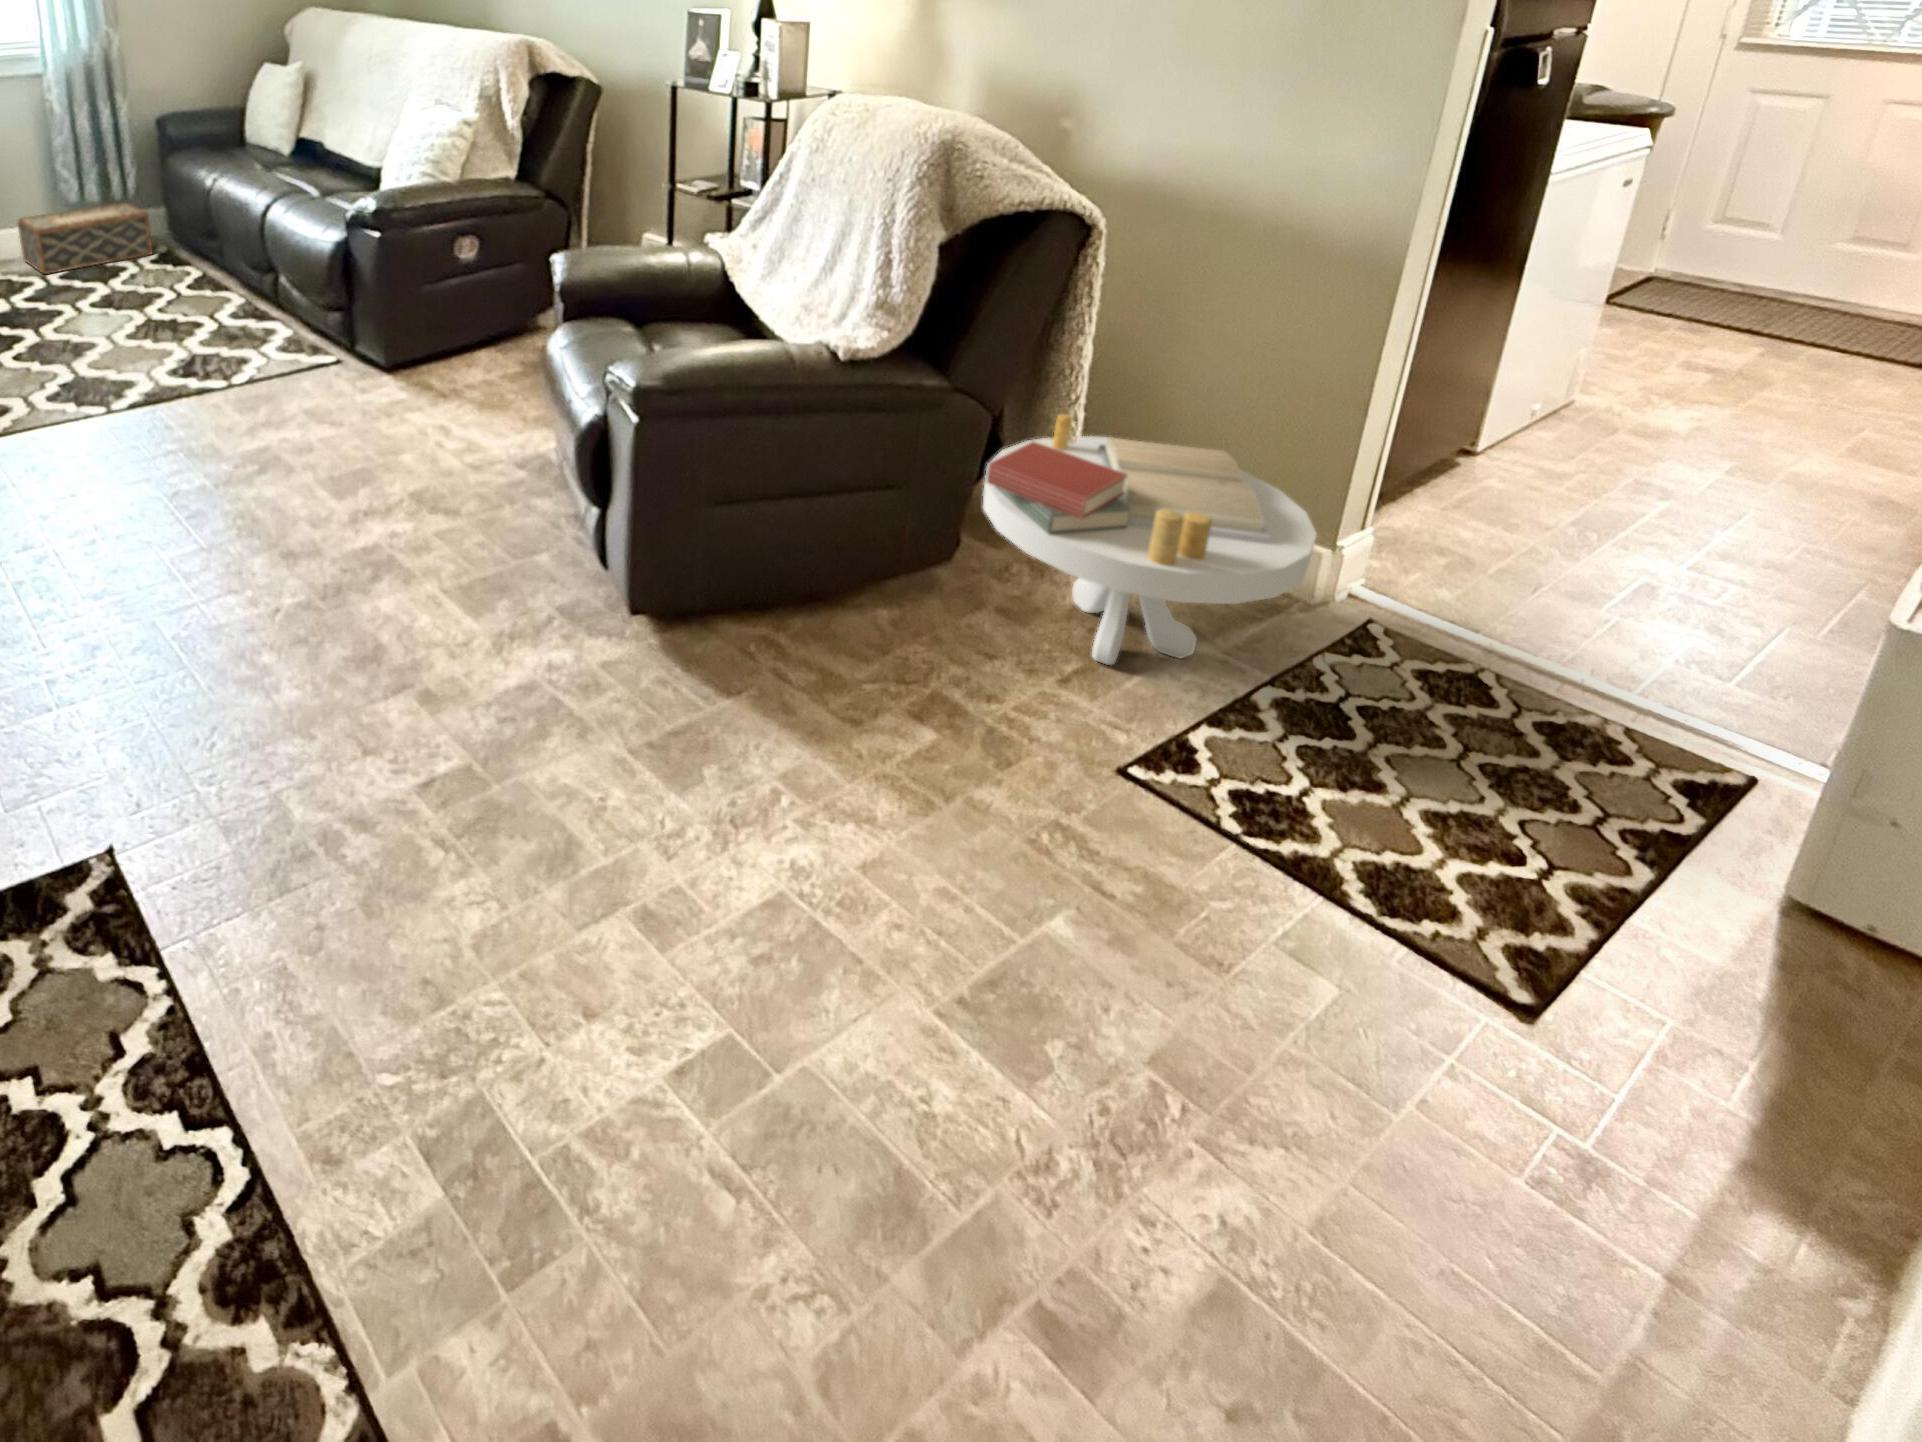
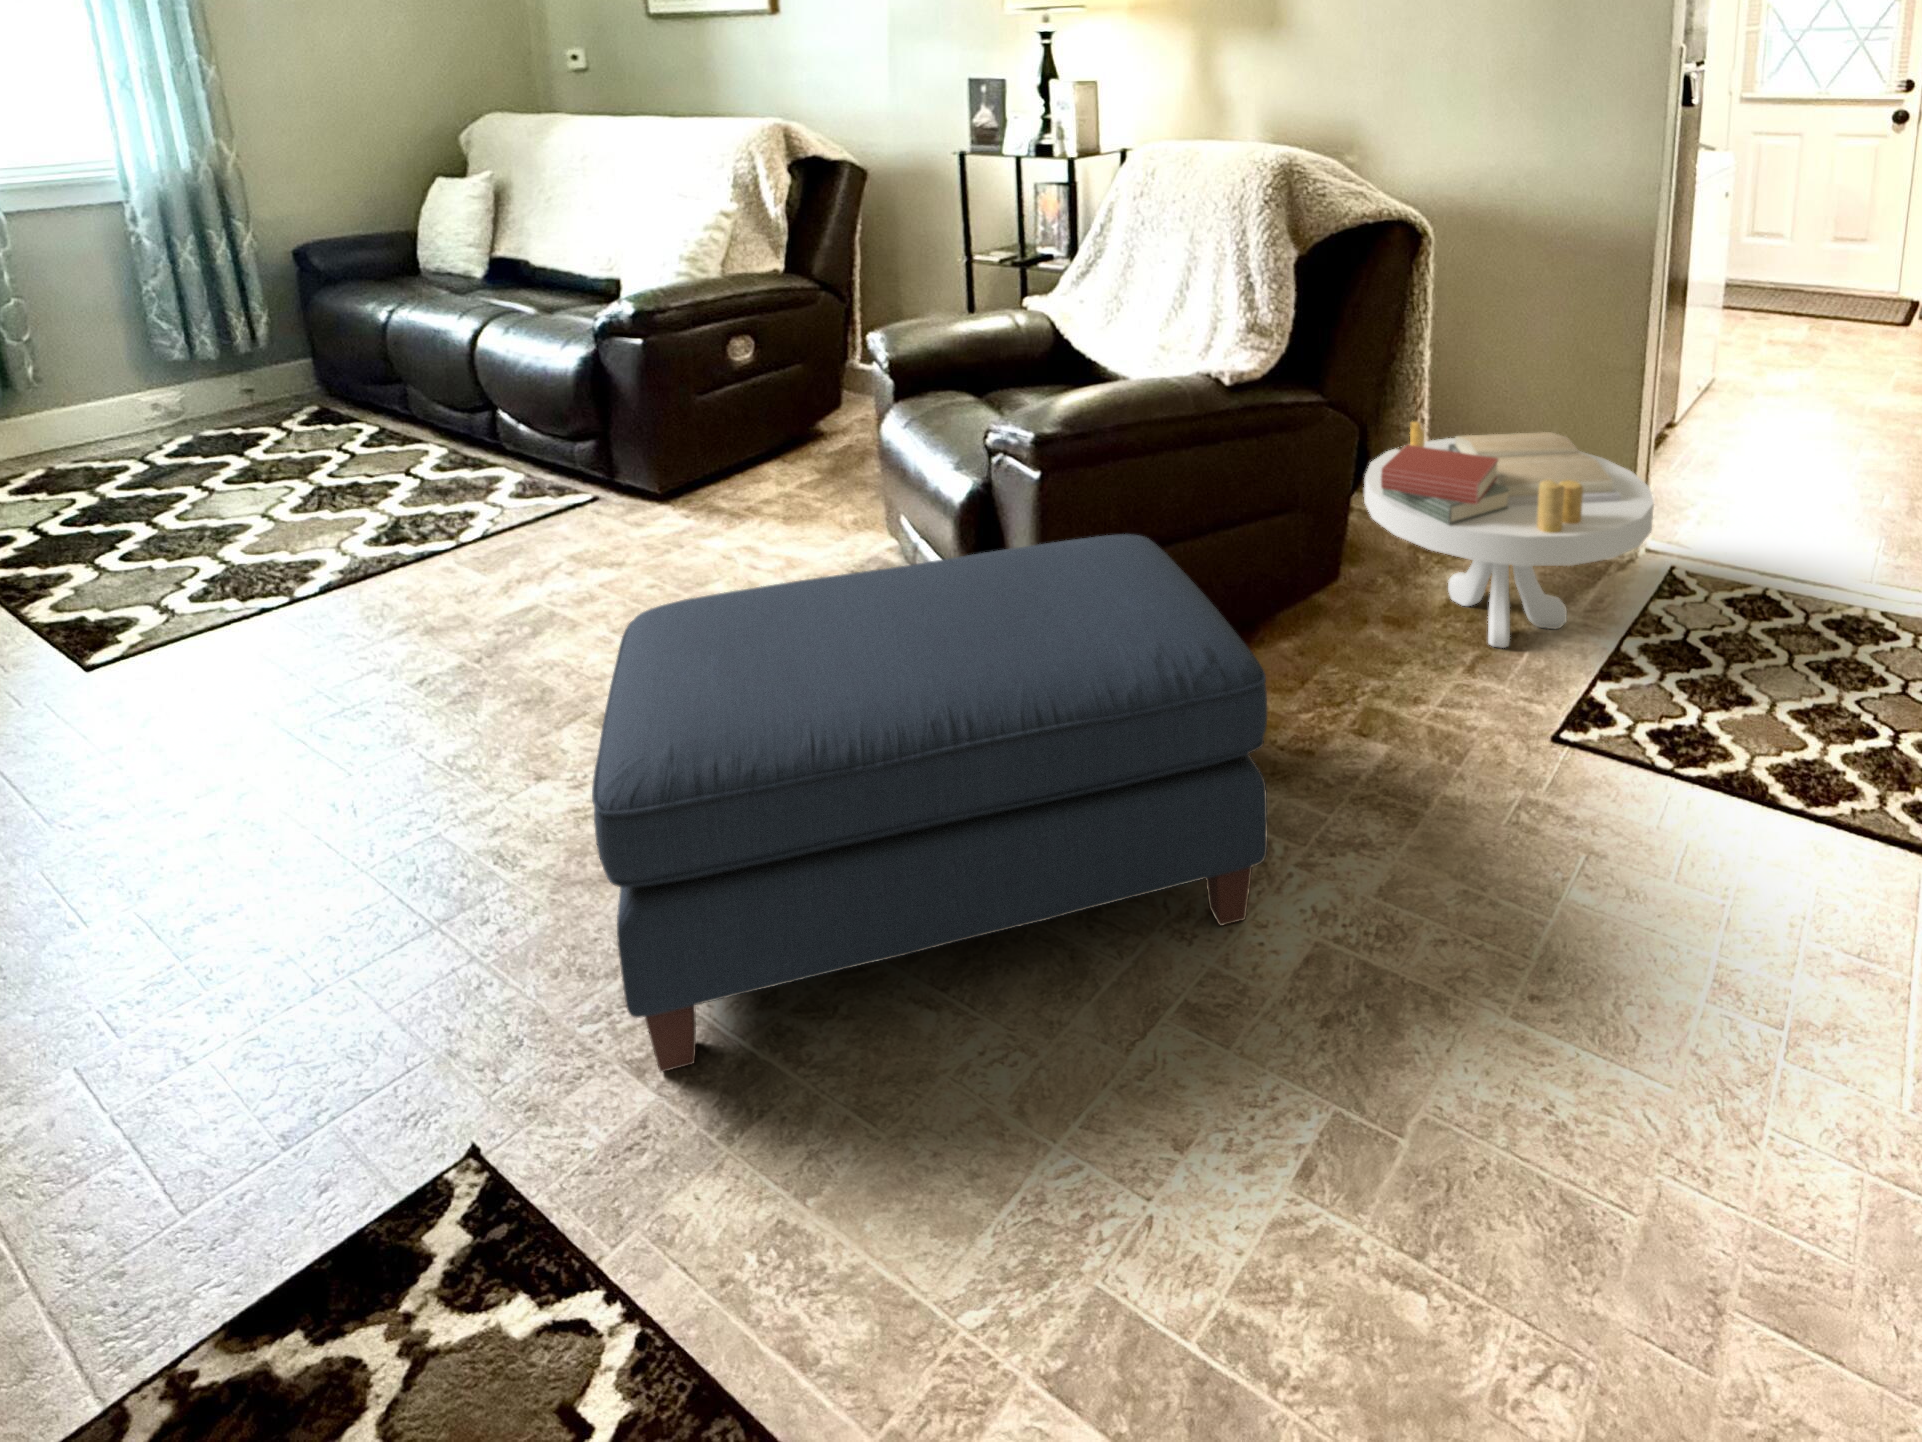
woven basket: present [18,202,153,274] -> none [87,356,300,457]
ottoman: none [198,478,759,853] -> present [592,534,1267,1072]

